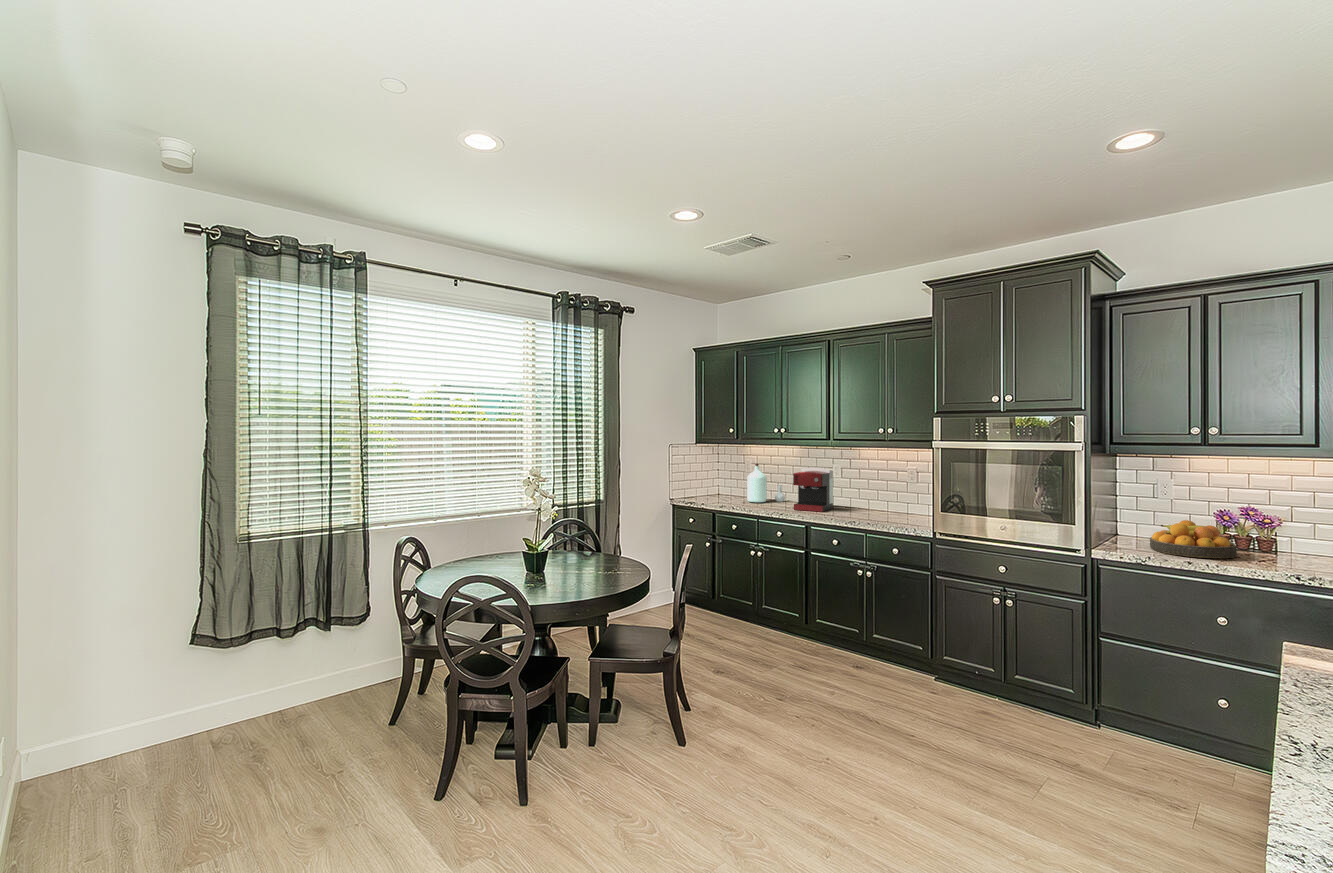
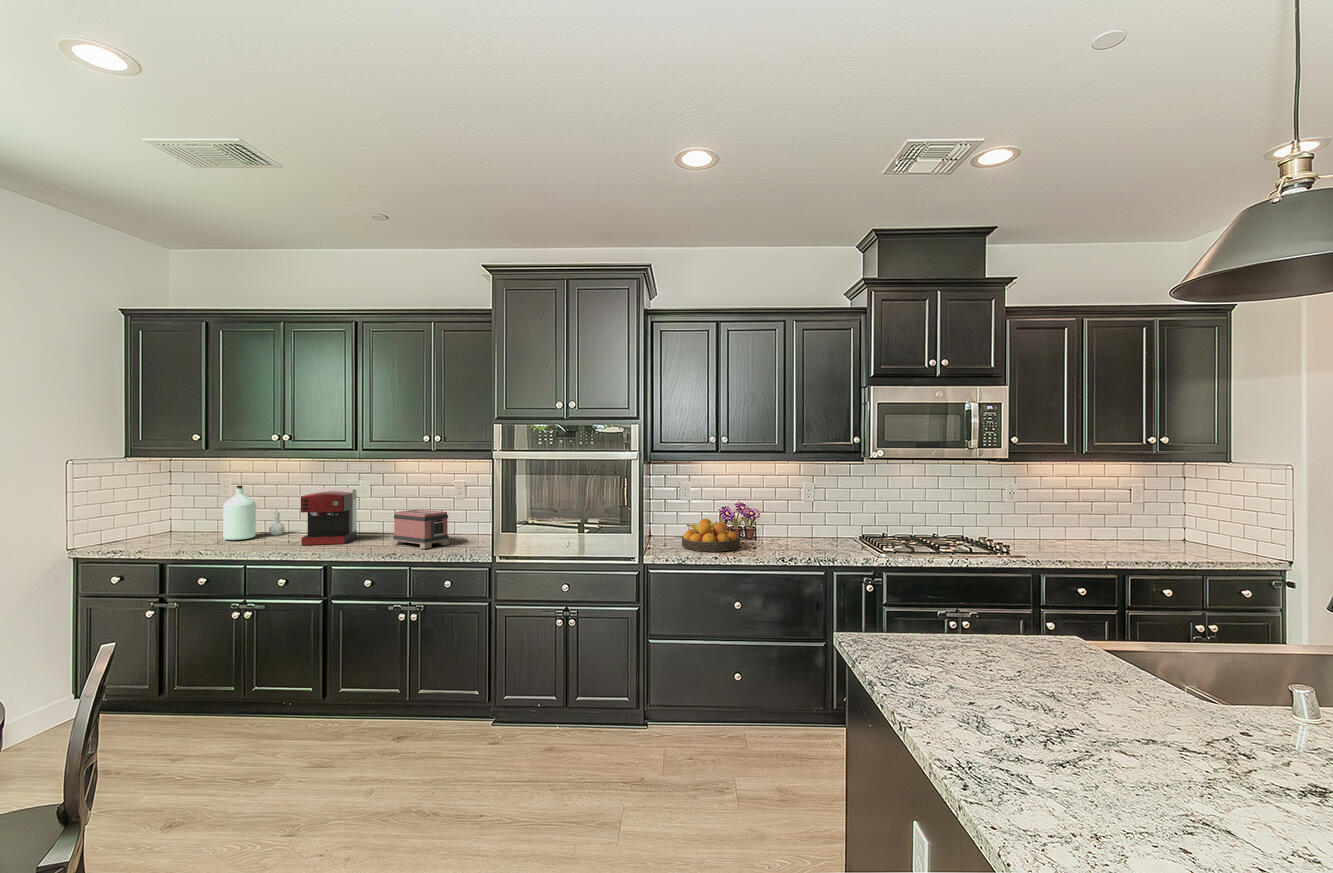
toaster: none [857,489,903,521] -> present [392,509,450,549]

